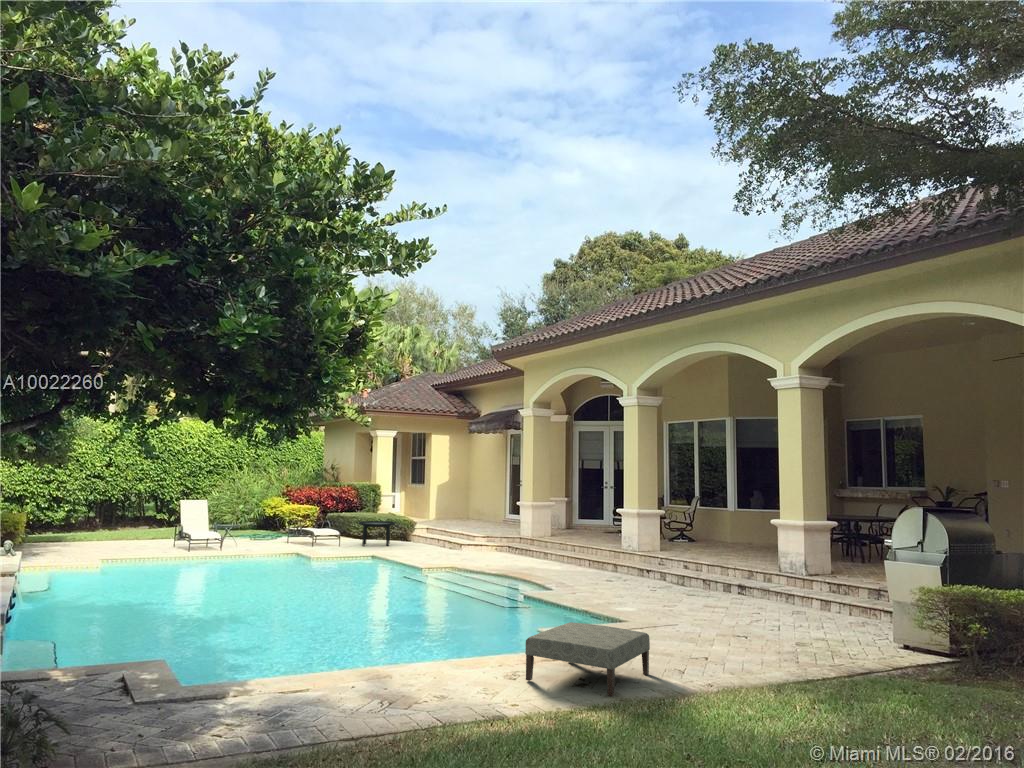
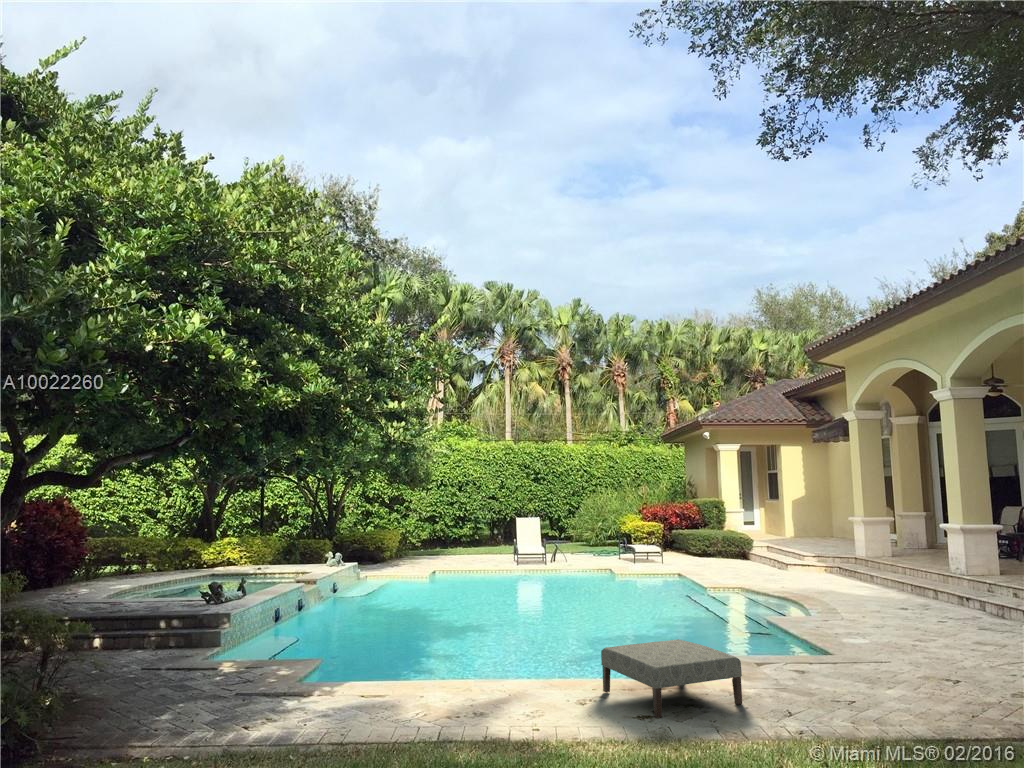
round table: present [358,521,396,546] -> none [692,537,732,563]

